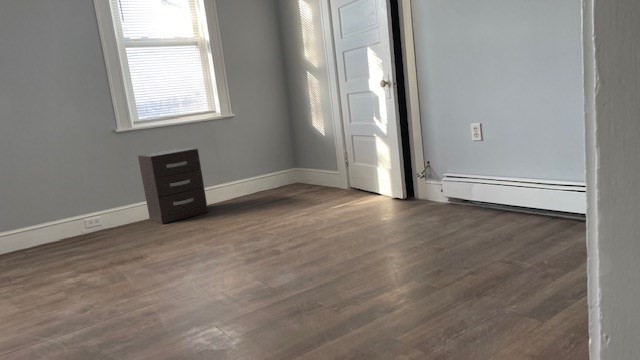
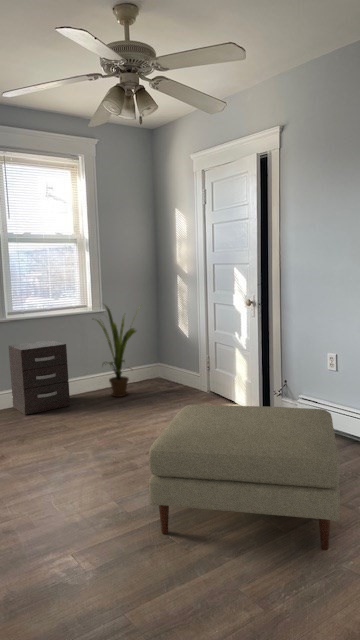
house plant: none [219,102,274,201] -> present [97,305,136,397]
ottoman: none [294,167,508,306] -> present [149,404,340,550]

